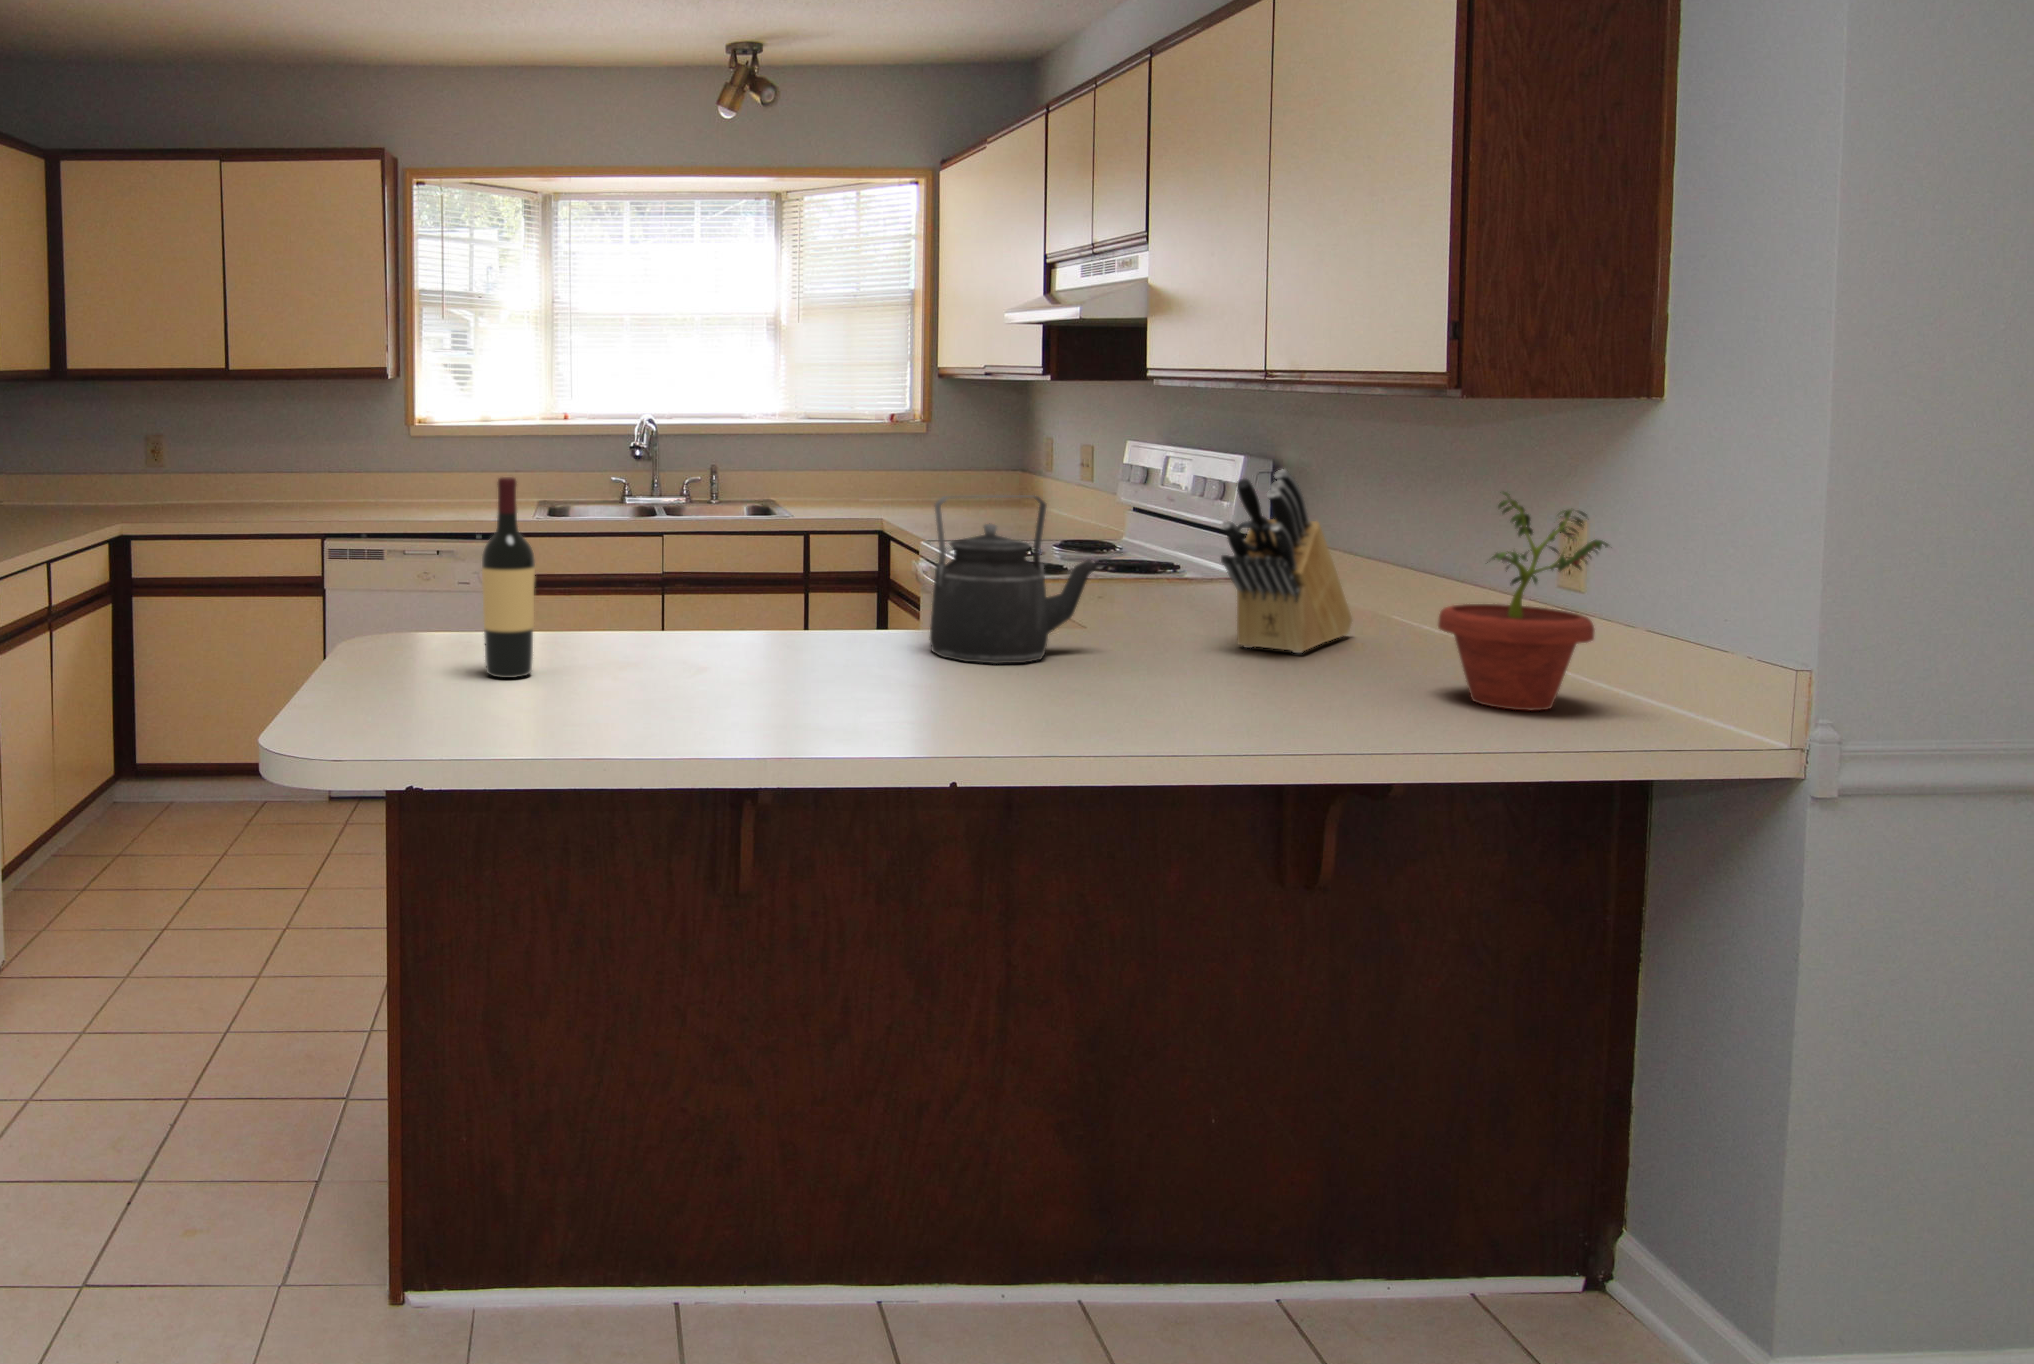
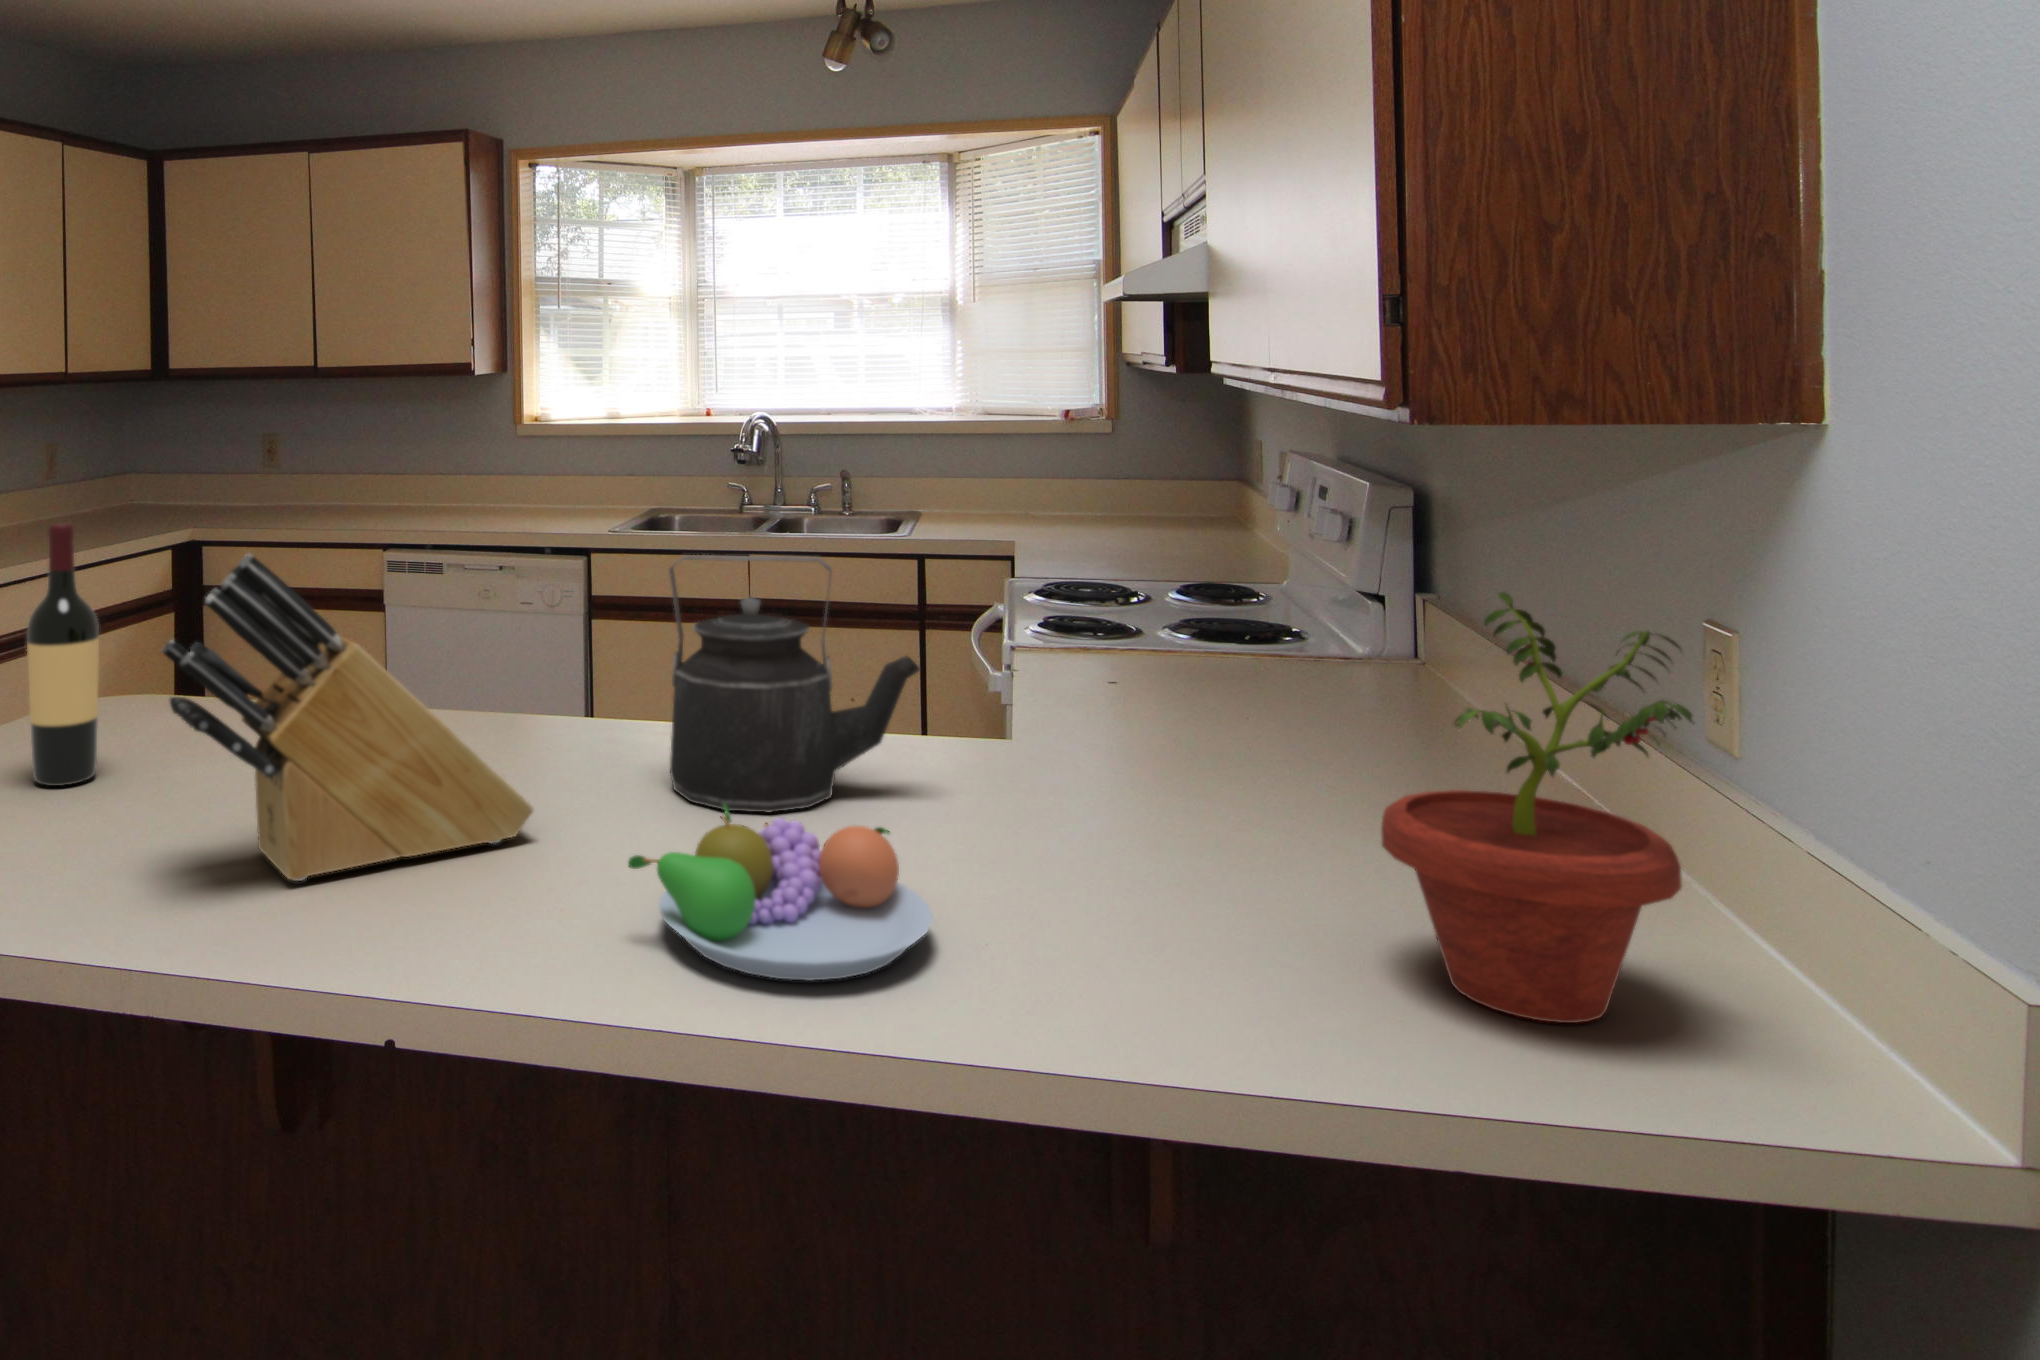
knife block: present [1221,469,1352,653] -> present [162,554,533,881]
fruit bowl: none [1054,637,1230,723] -> present [628,803,933,981]

